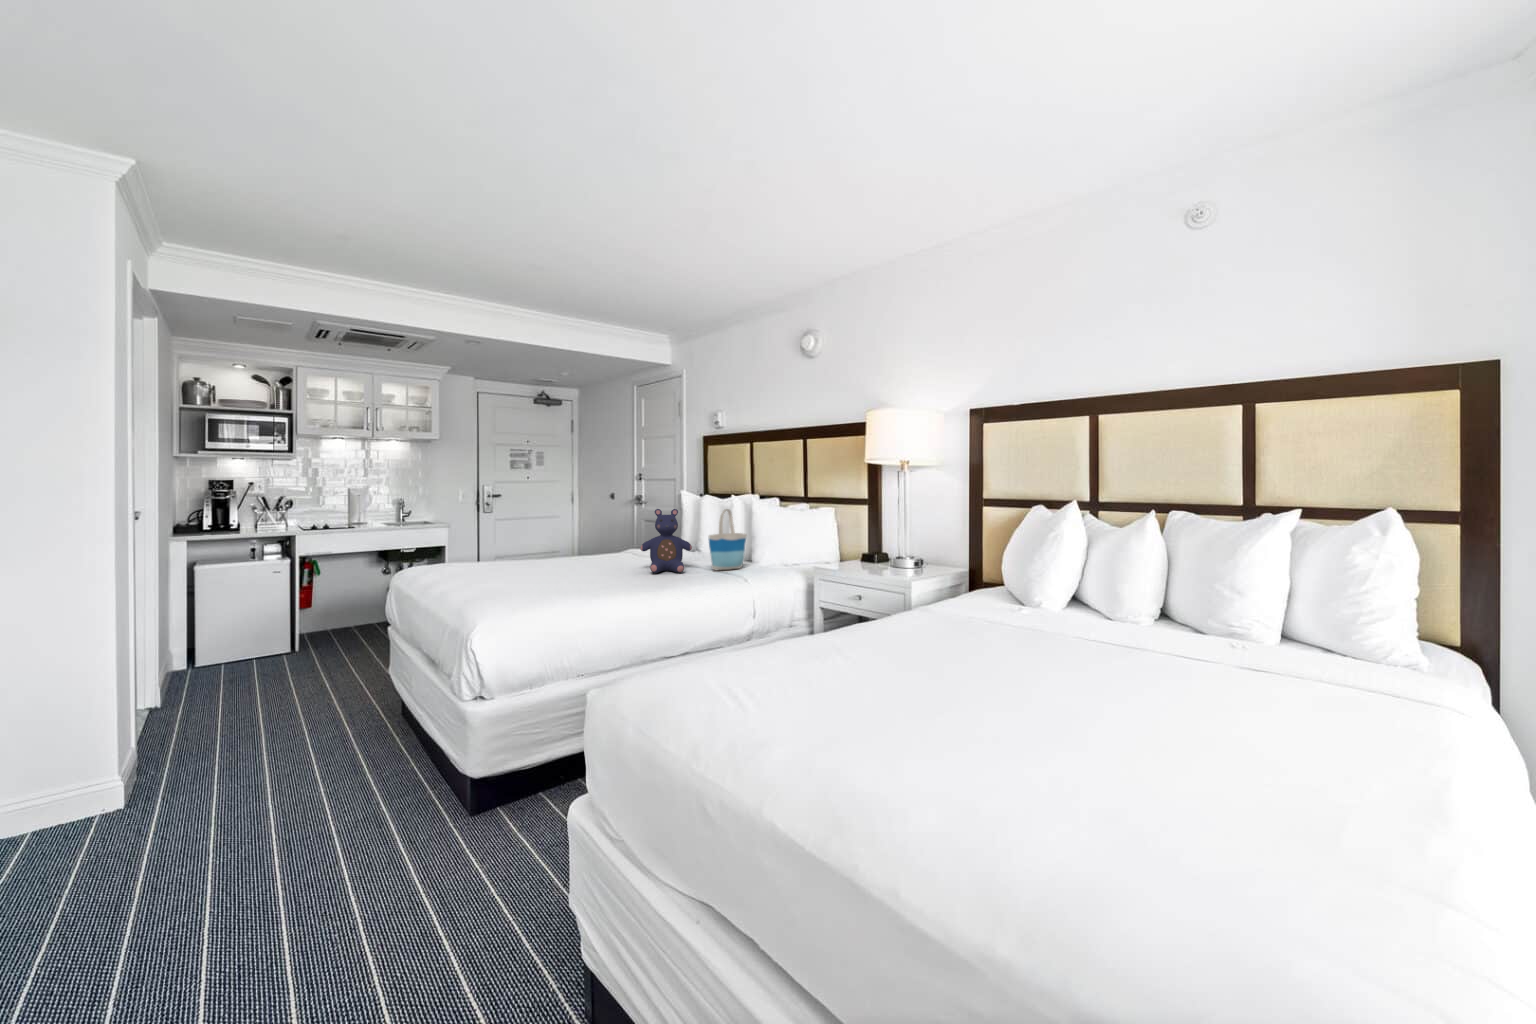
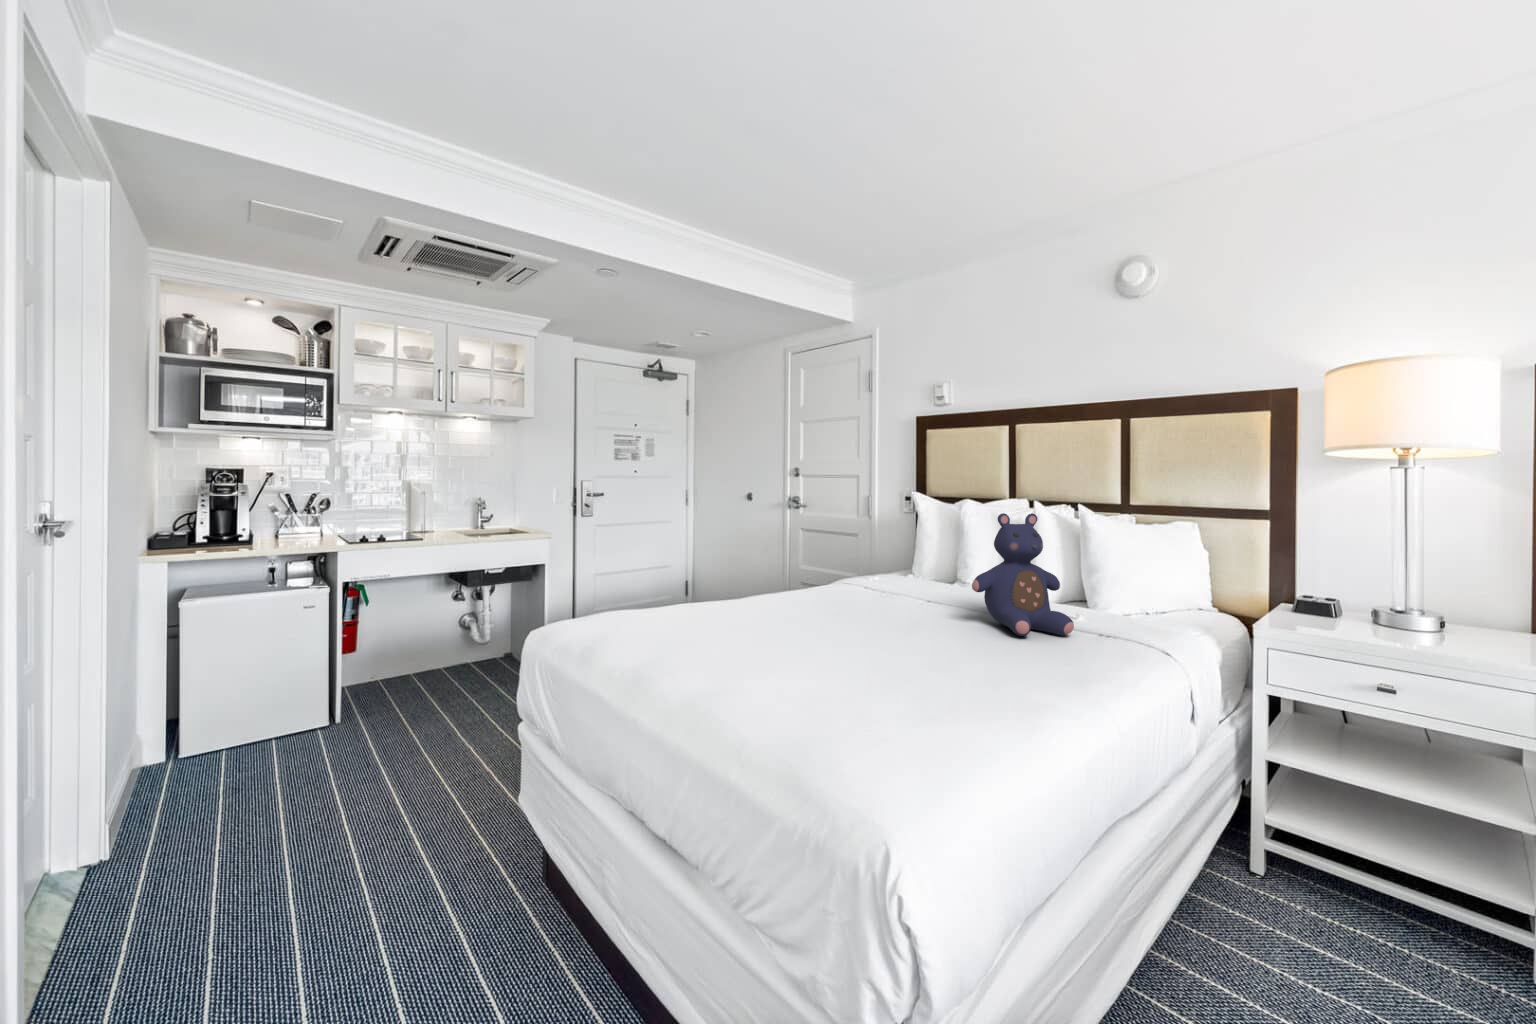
tote bag: present [709,509,747,570] -> none [1106,514,1151,628]

